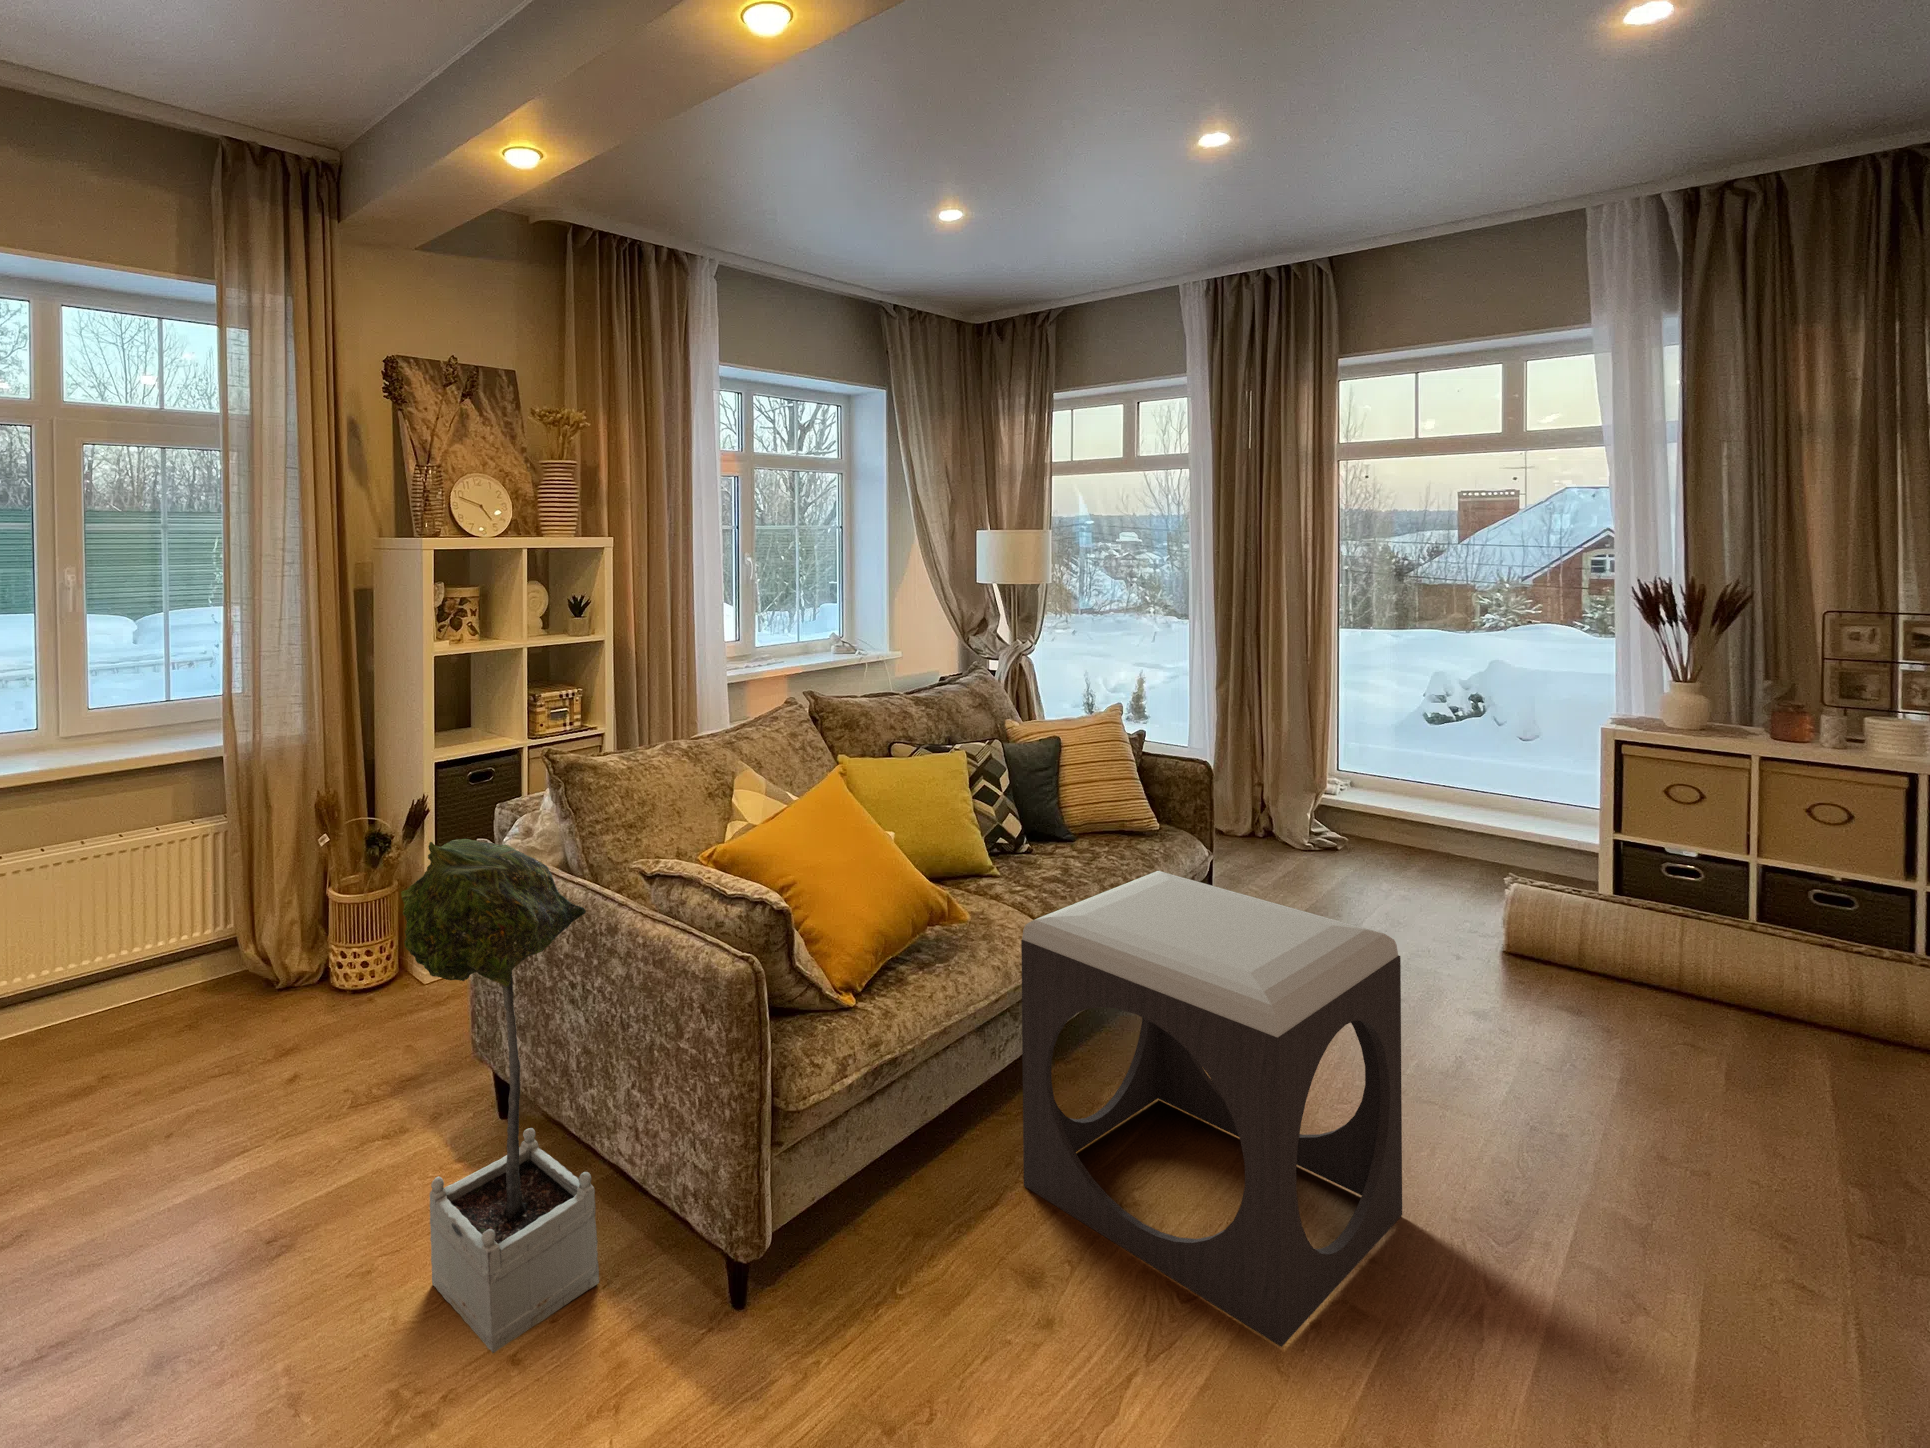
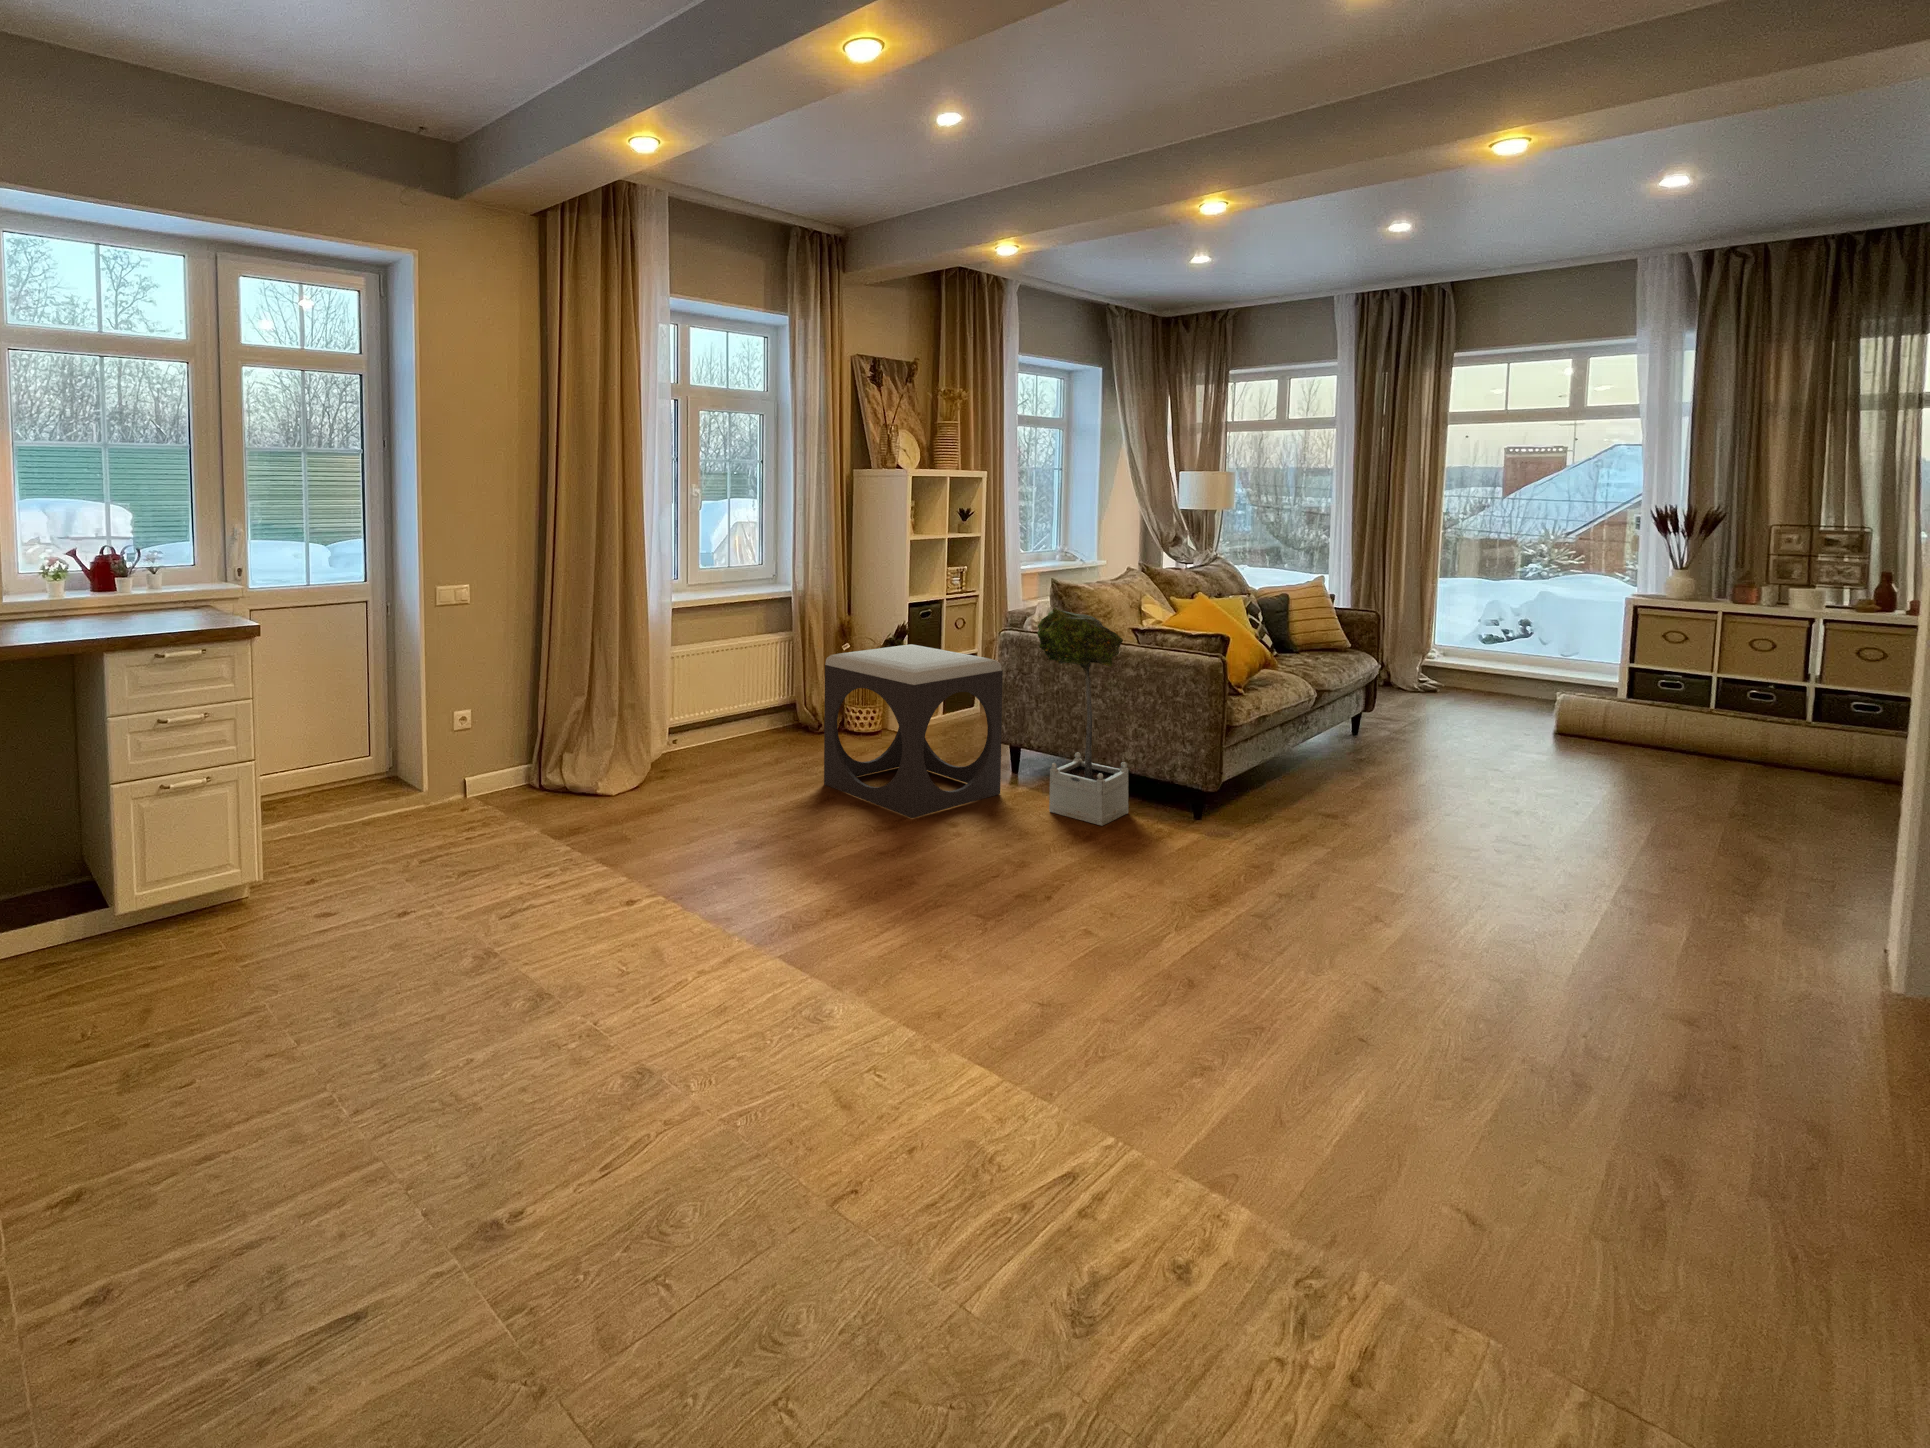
footstool: present [1021,871,1402,1347] -> present [824,644,1003,818]

